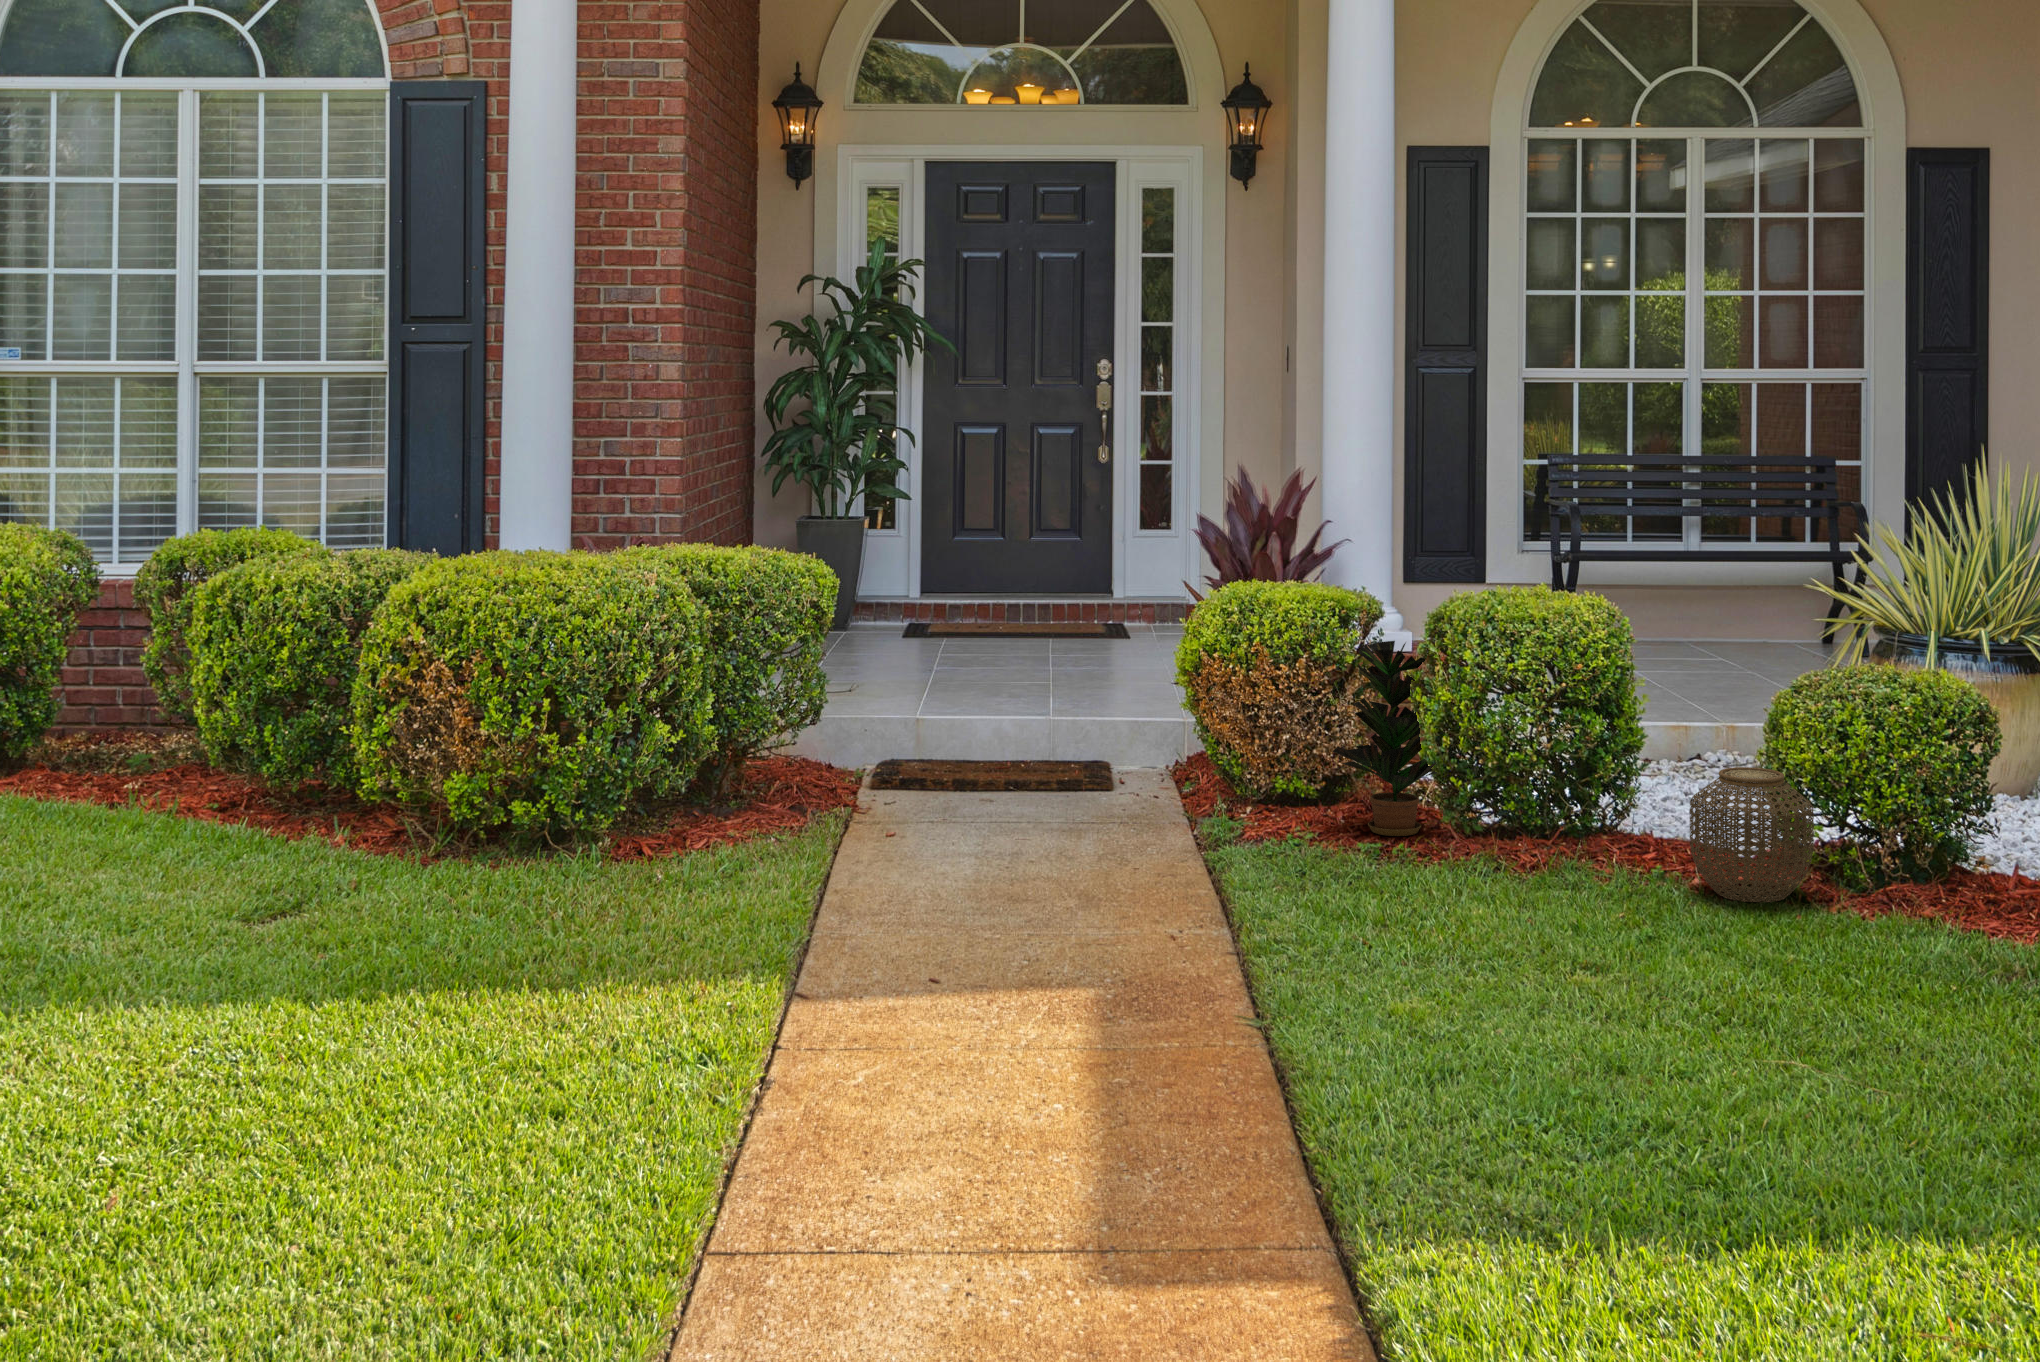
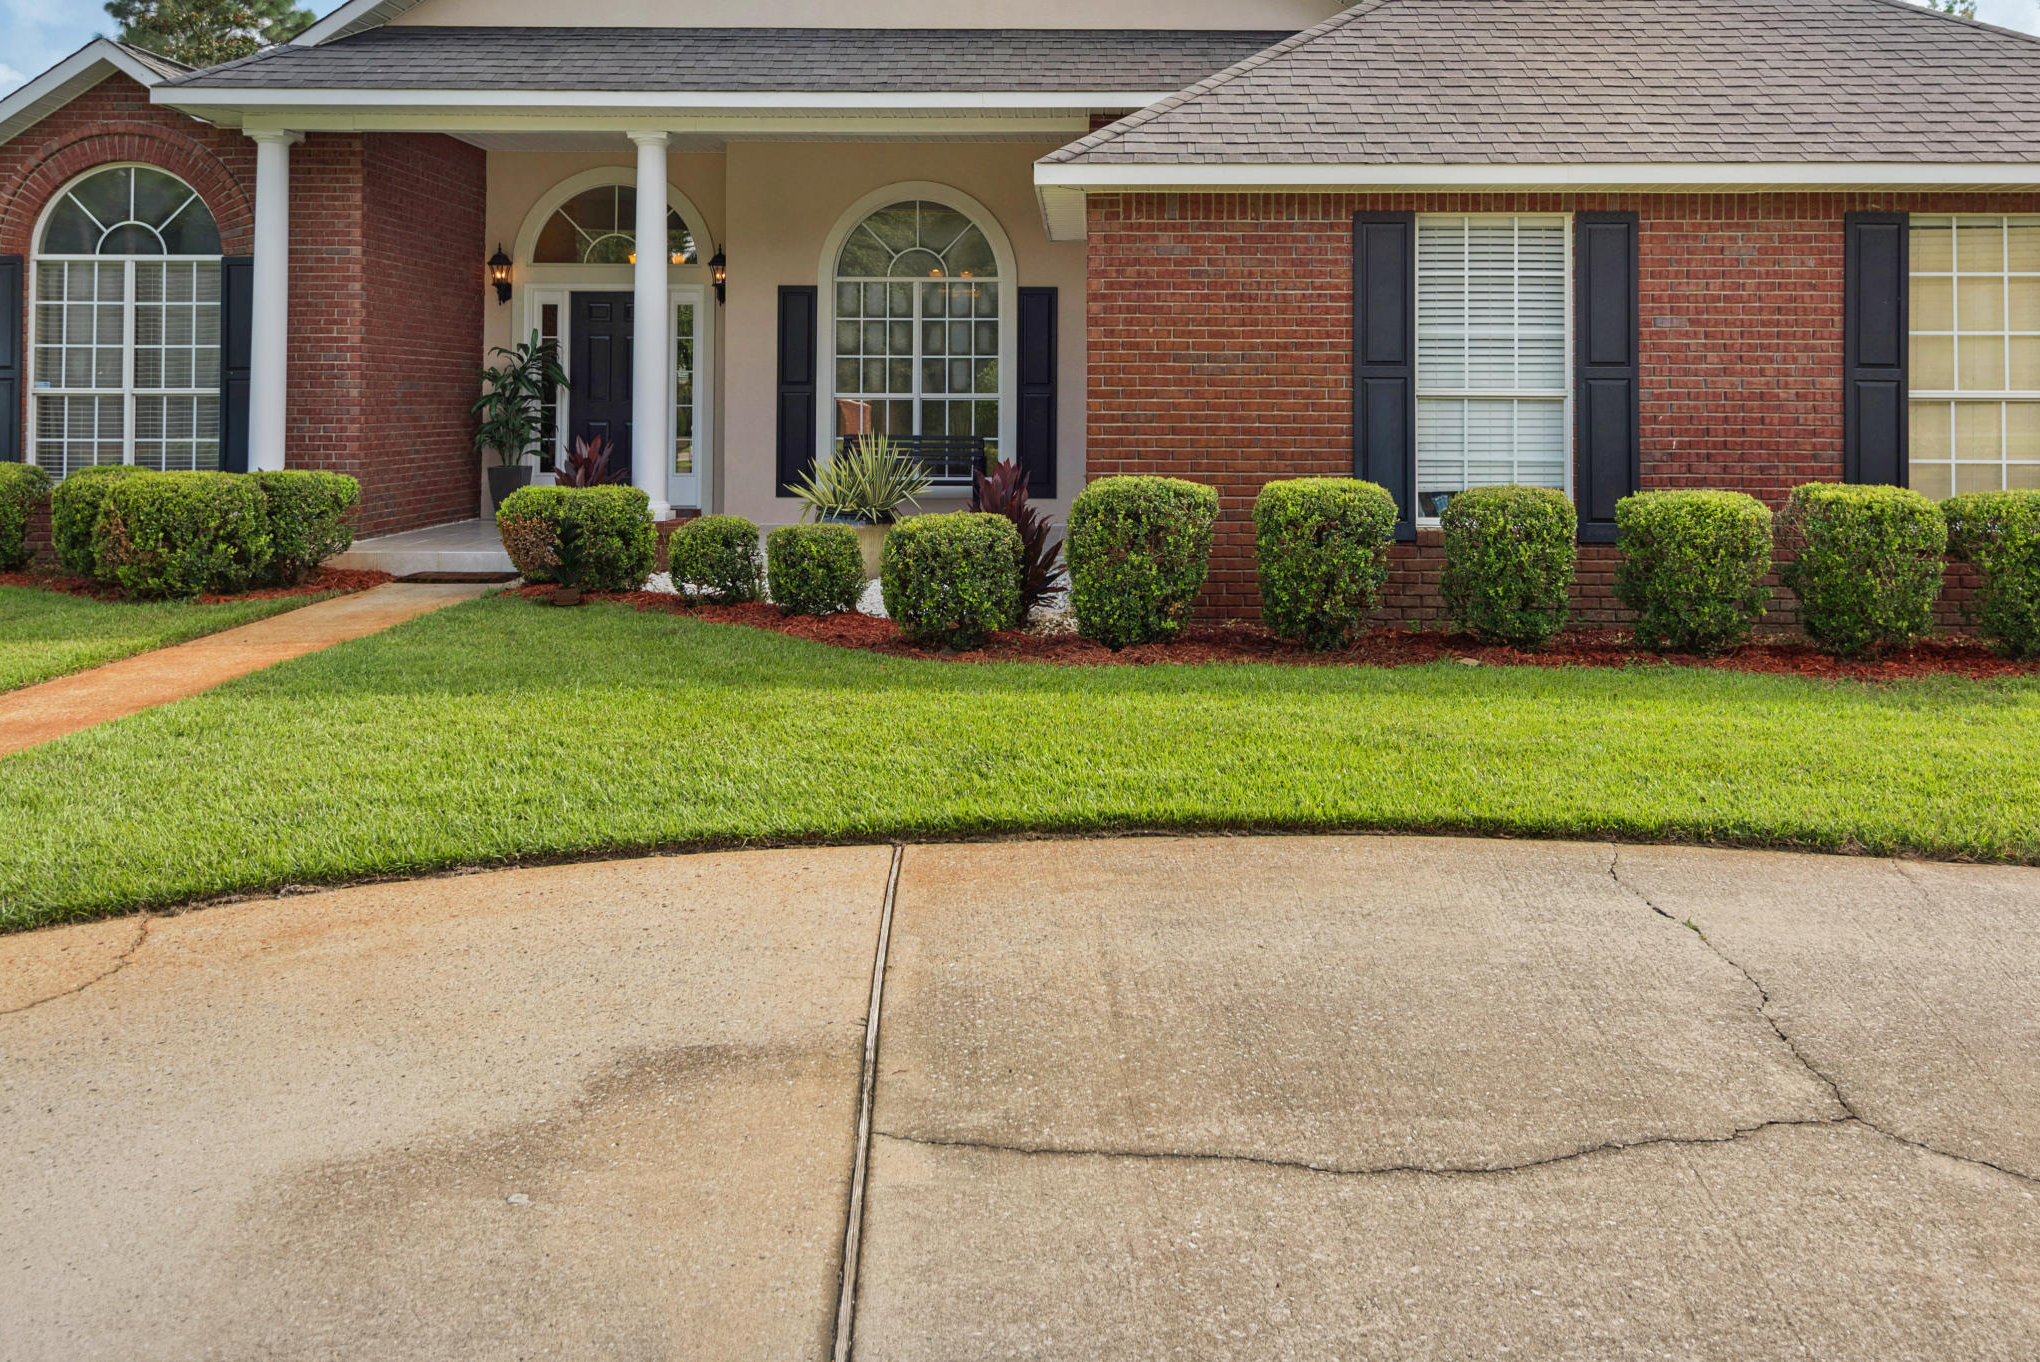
woven basket: present [1690,767,1814,902] -> none [628,570,683,629]

